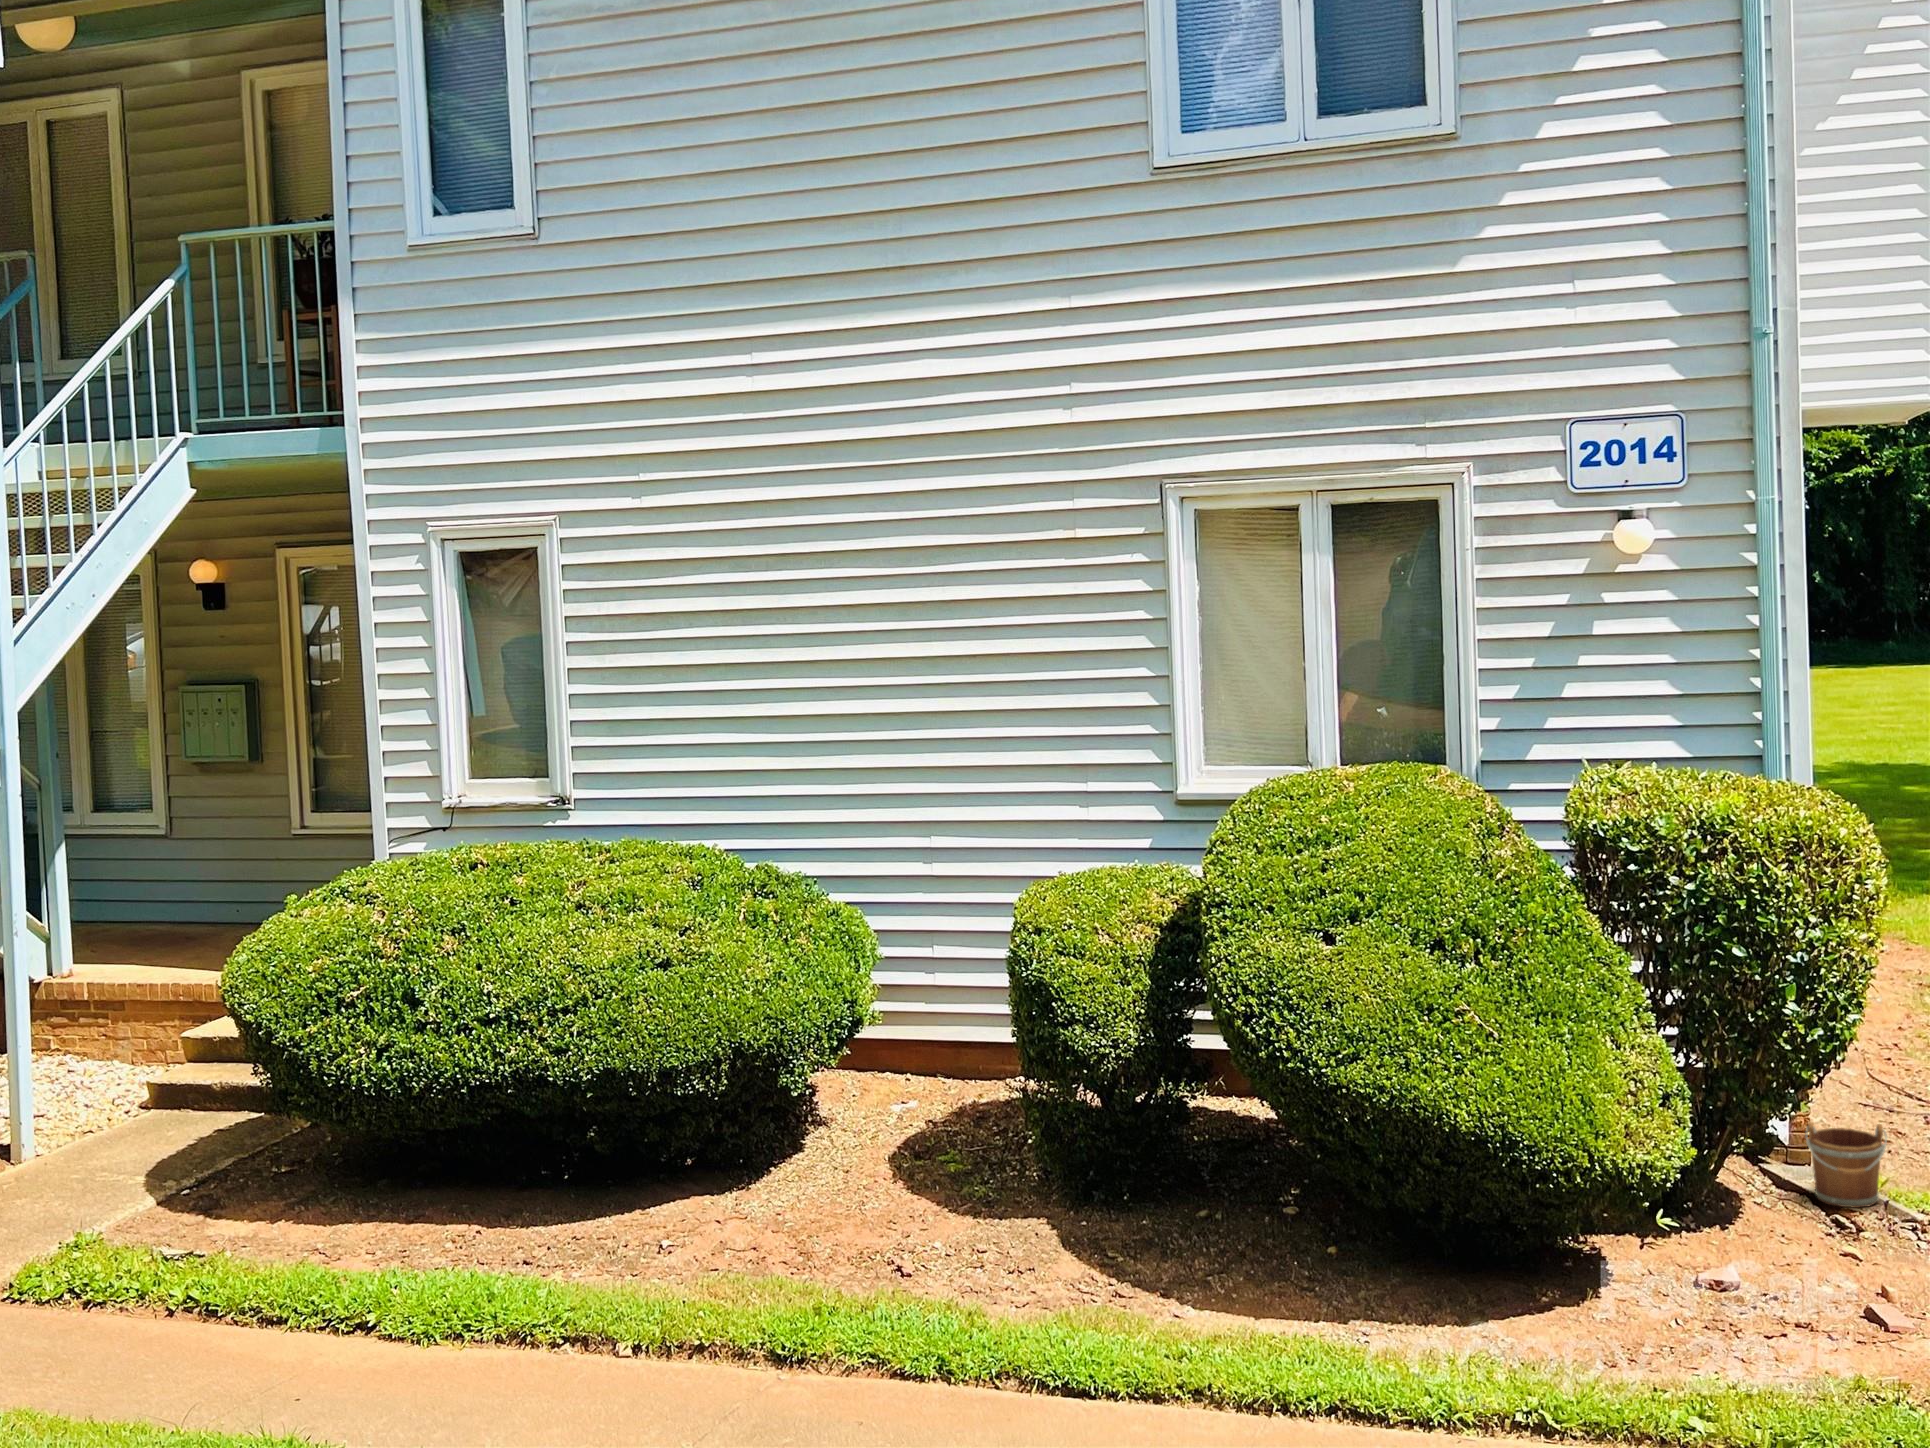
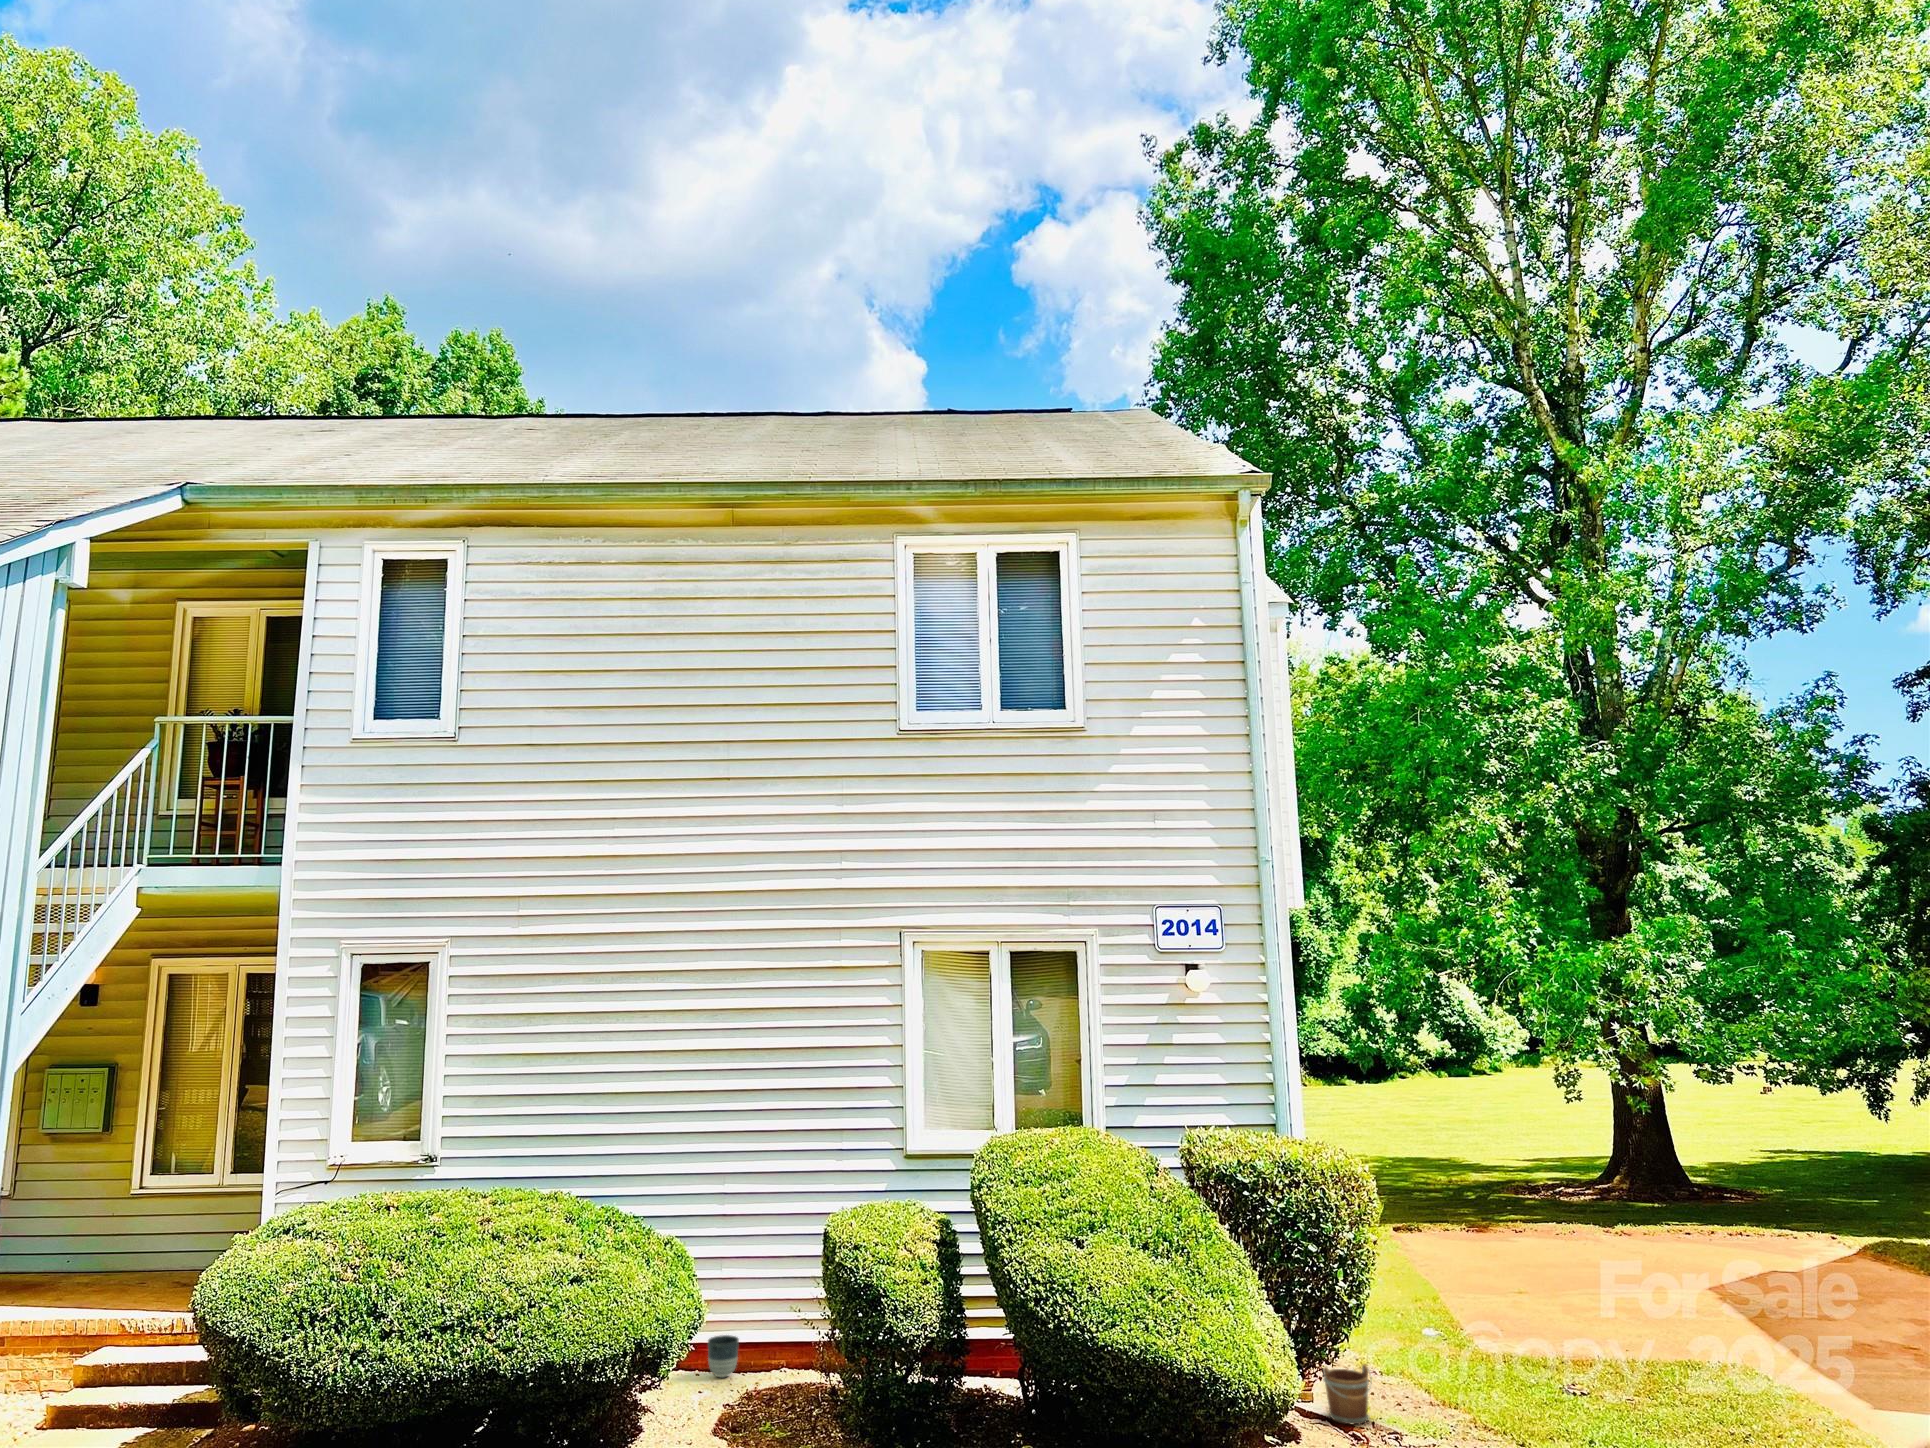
planter: none [906,1038,948,1090] -> present [708,1335,739,1377]

